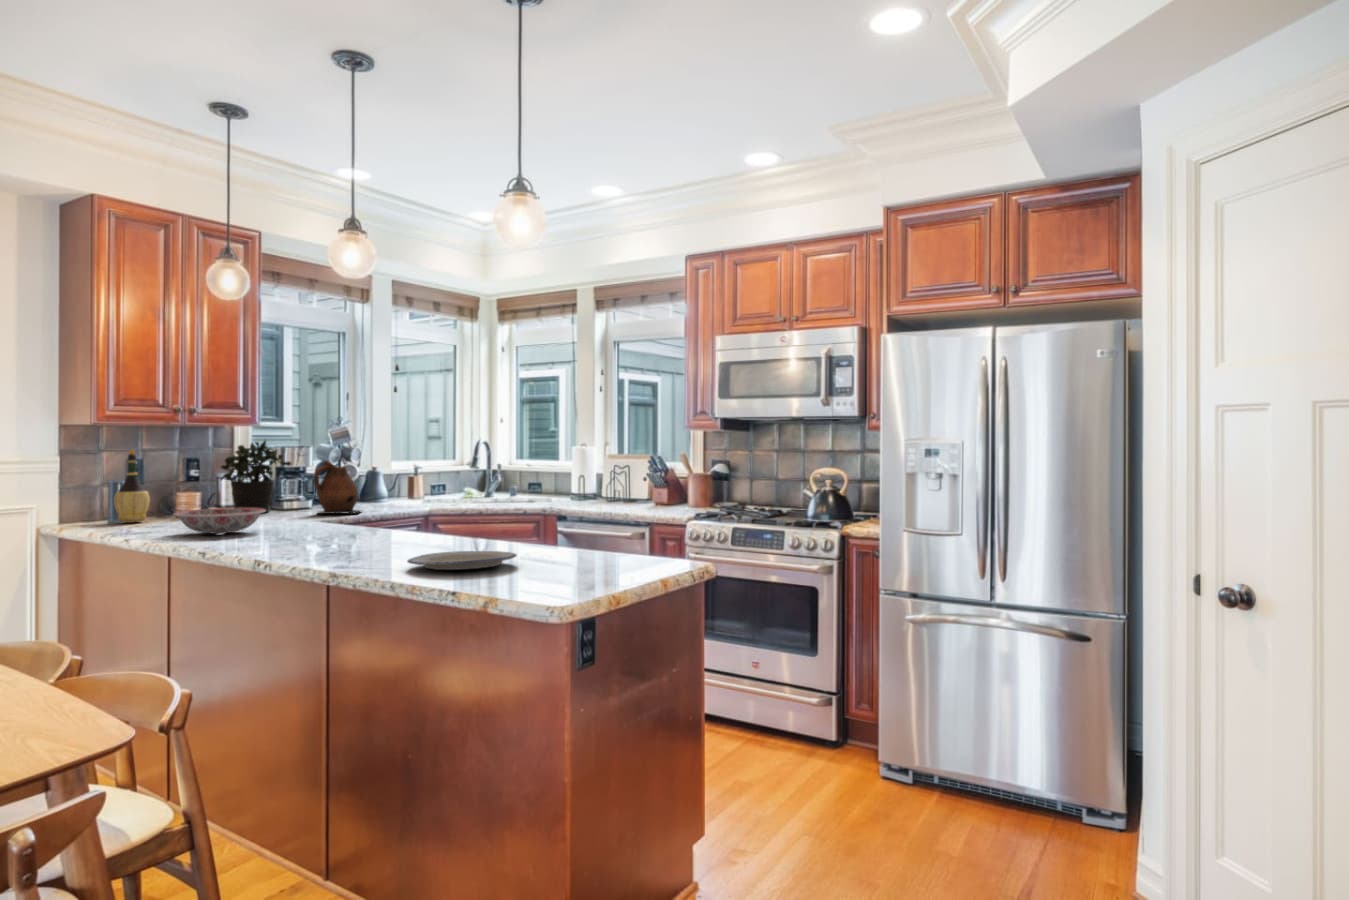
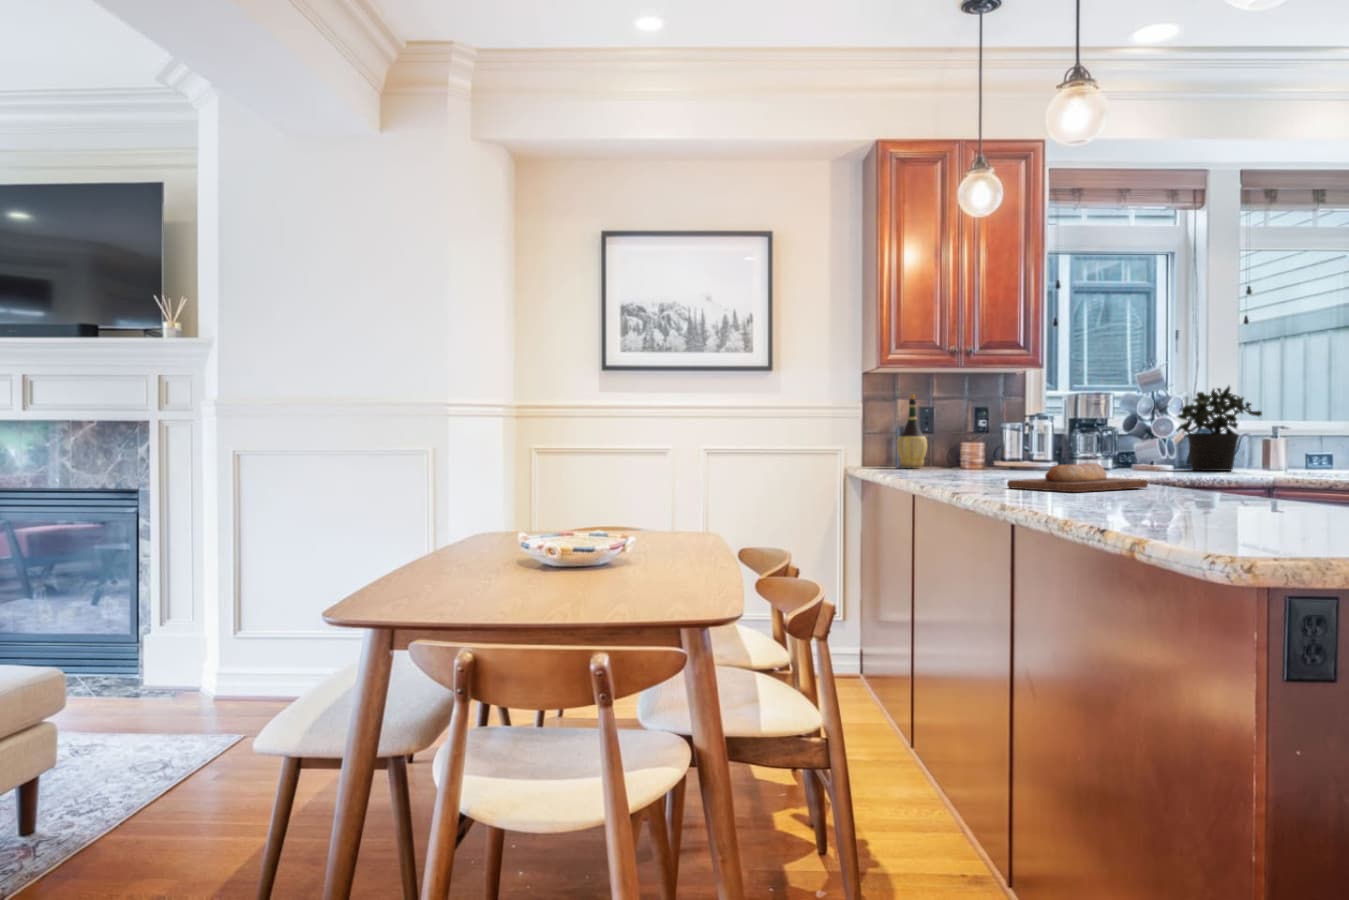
potted plant: present [221,440,291,512] -> present [1176,386,1262,471]
ceramic pitcher: present [314,461,360,514] -> none [1099,406,1166,474]
ceramic bowl: present [173,508,266,534] -> none [921,451,1014,477]
bread loaf: none [291,519,391,548] -> present [1007,463,1148,492]
plate: present [407,551,517,570] -> none [1087,495,1260,515]

